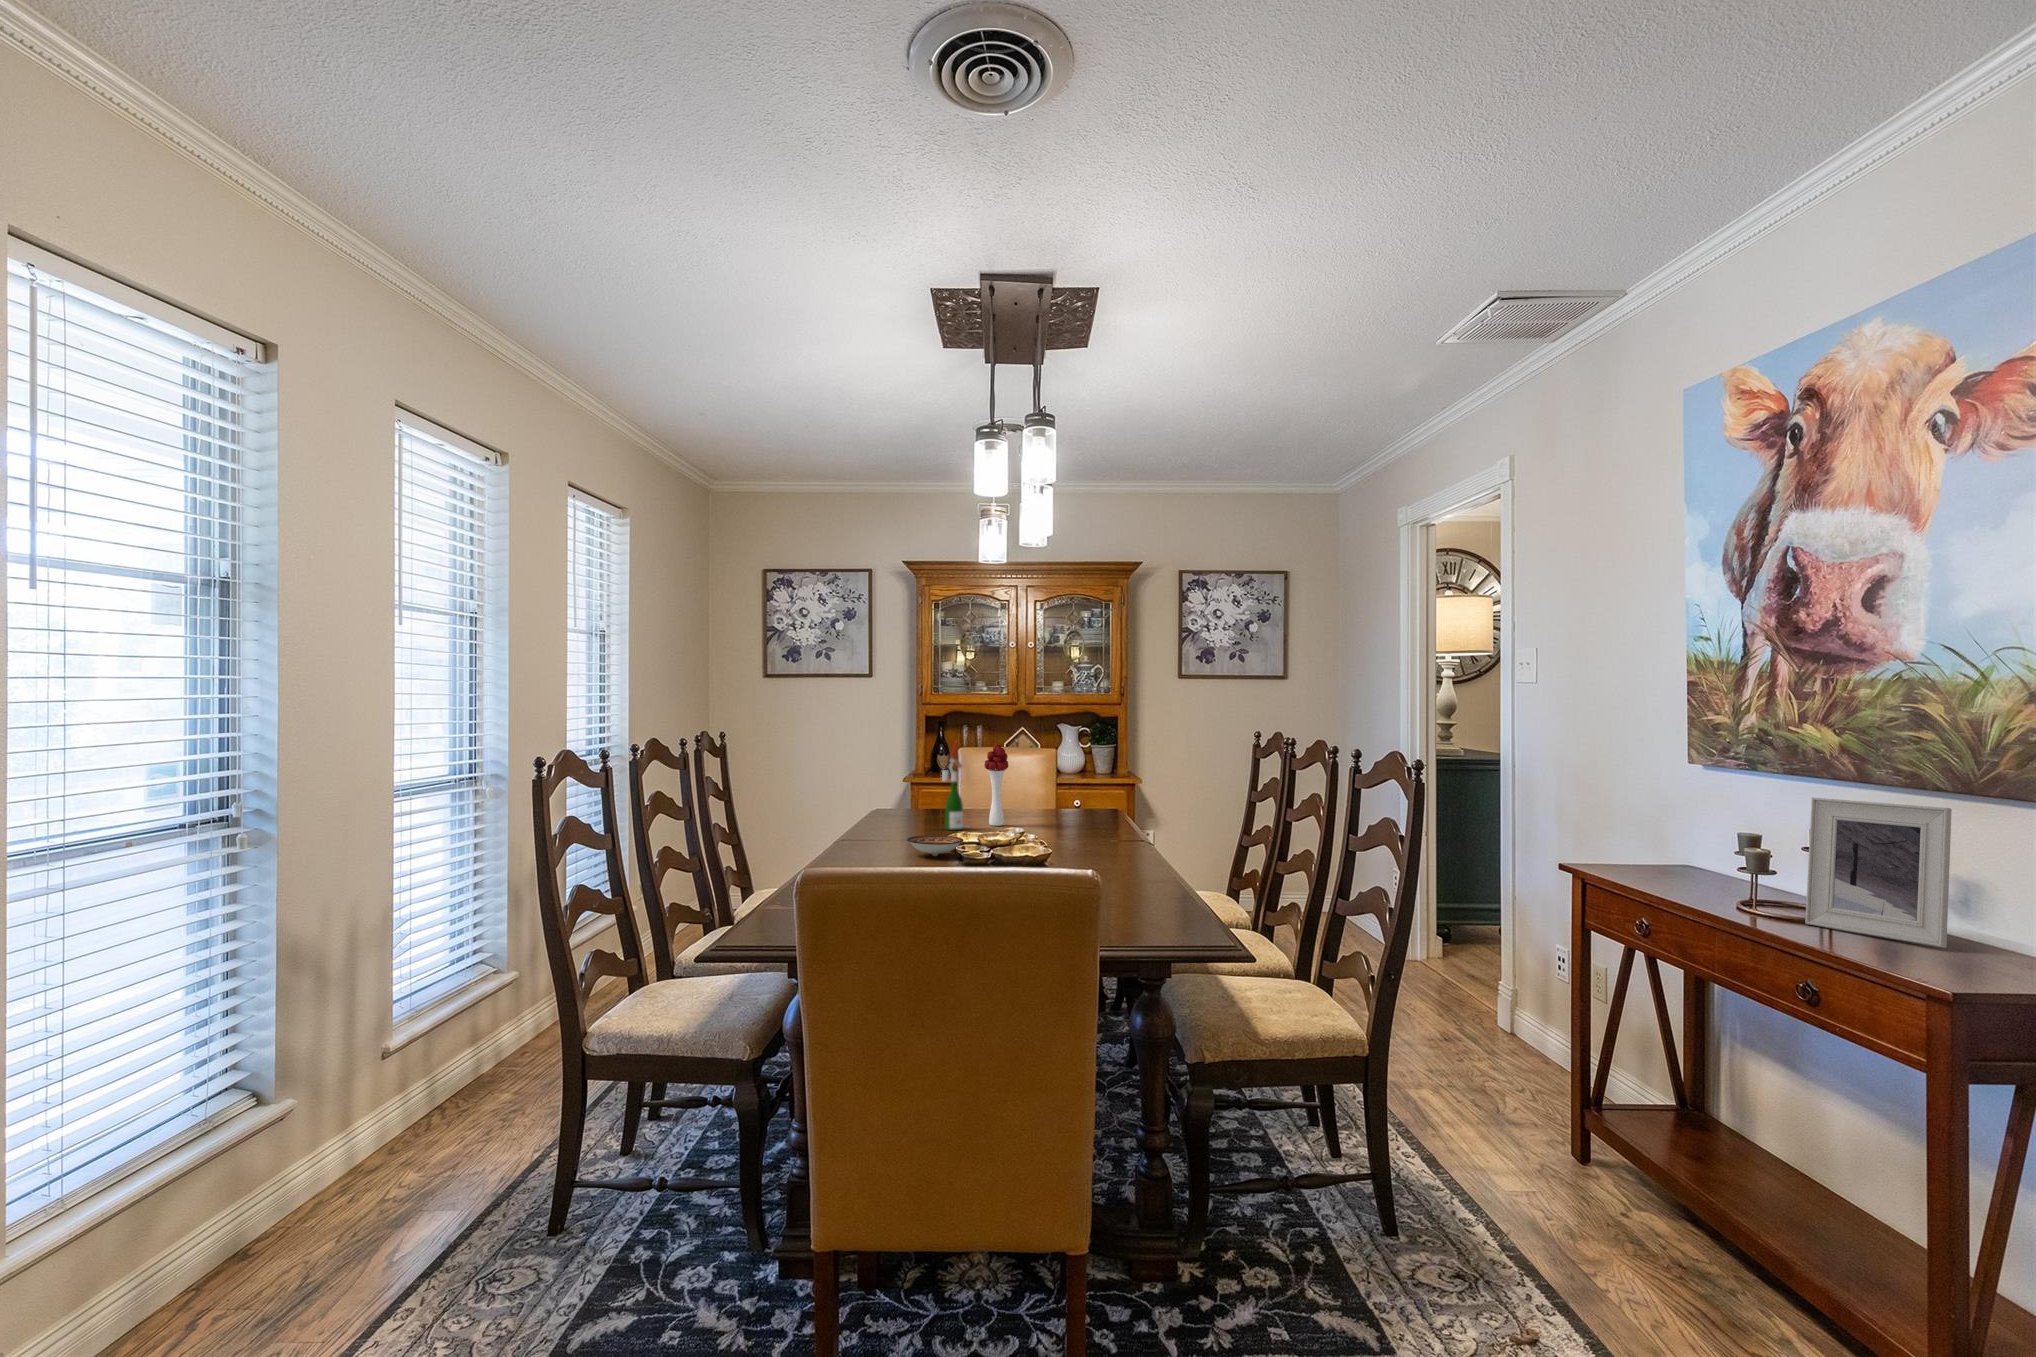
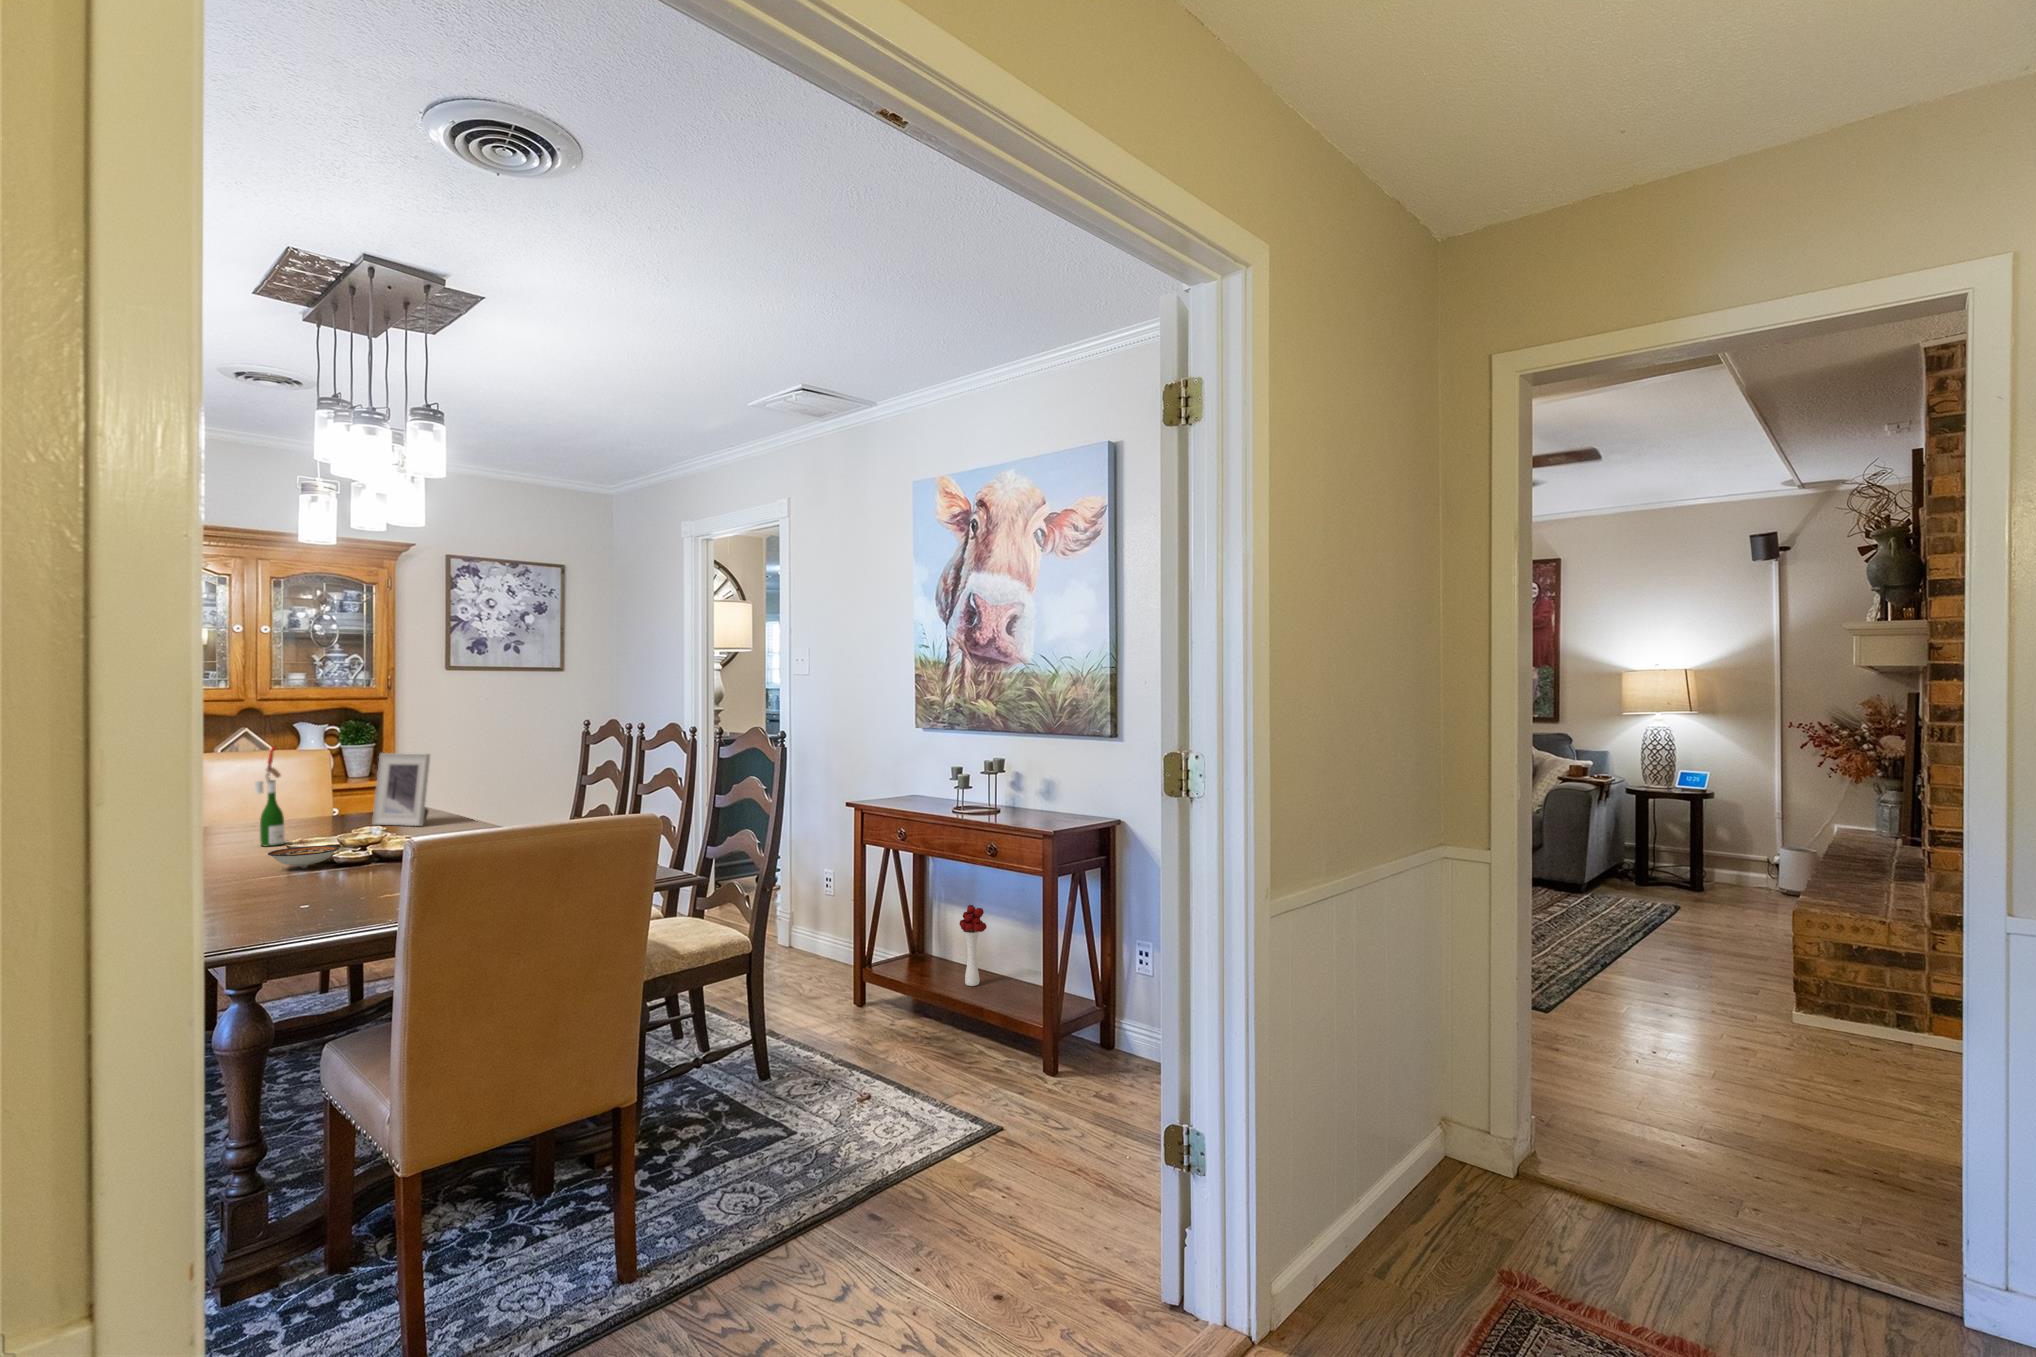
flower bouquet: present [984,745,1008,826] -> present [959,905,987,986]
picture frame: present [1805,798,1952,948] -> present [372,753,430,826]

